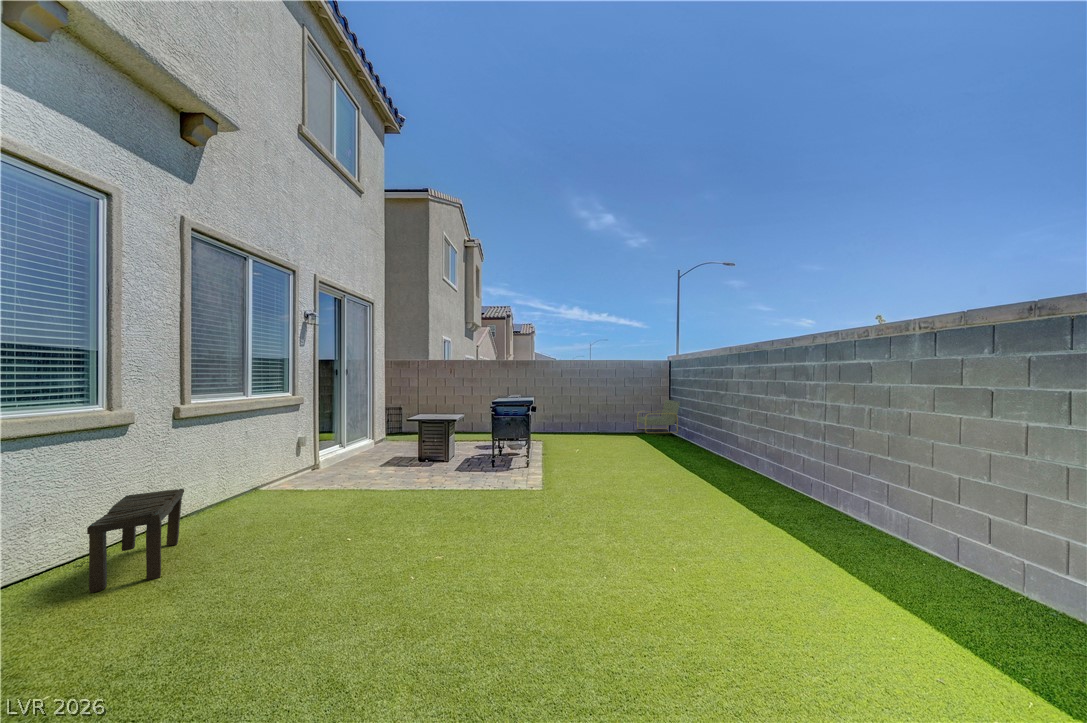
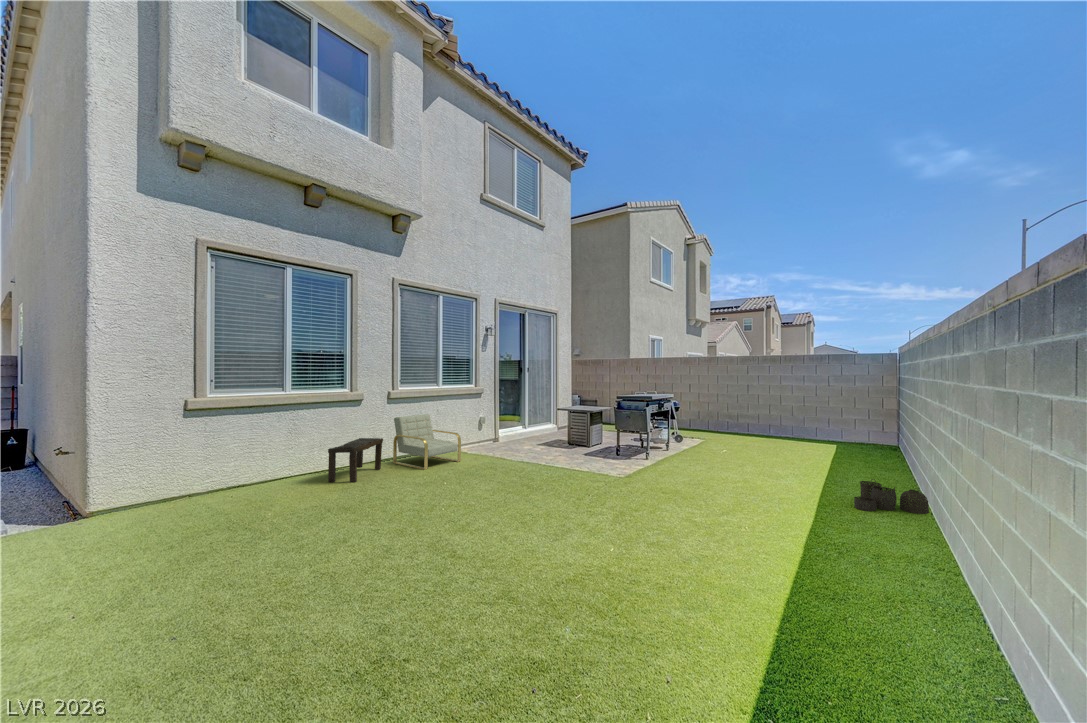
armchair: present [637,400,680,433] -> present [393,414,461,470]
woven basket: none [730,452,778,478] -> present [854,479,929,514]

